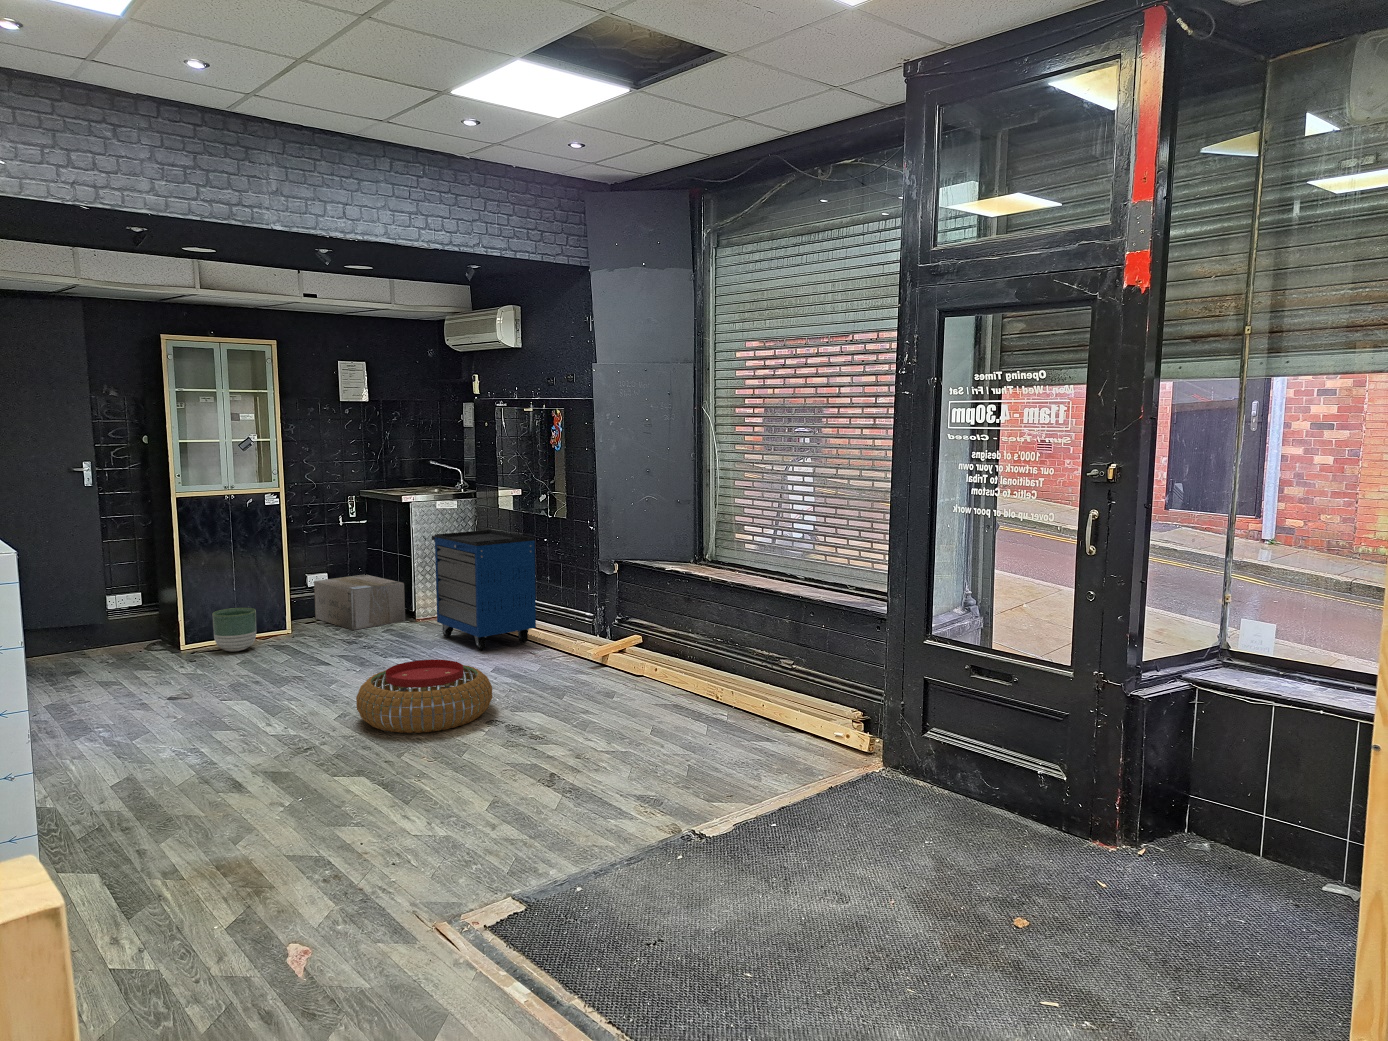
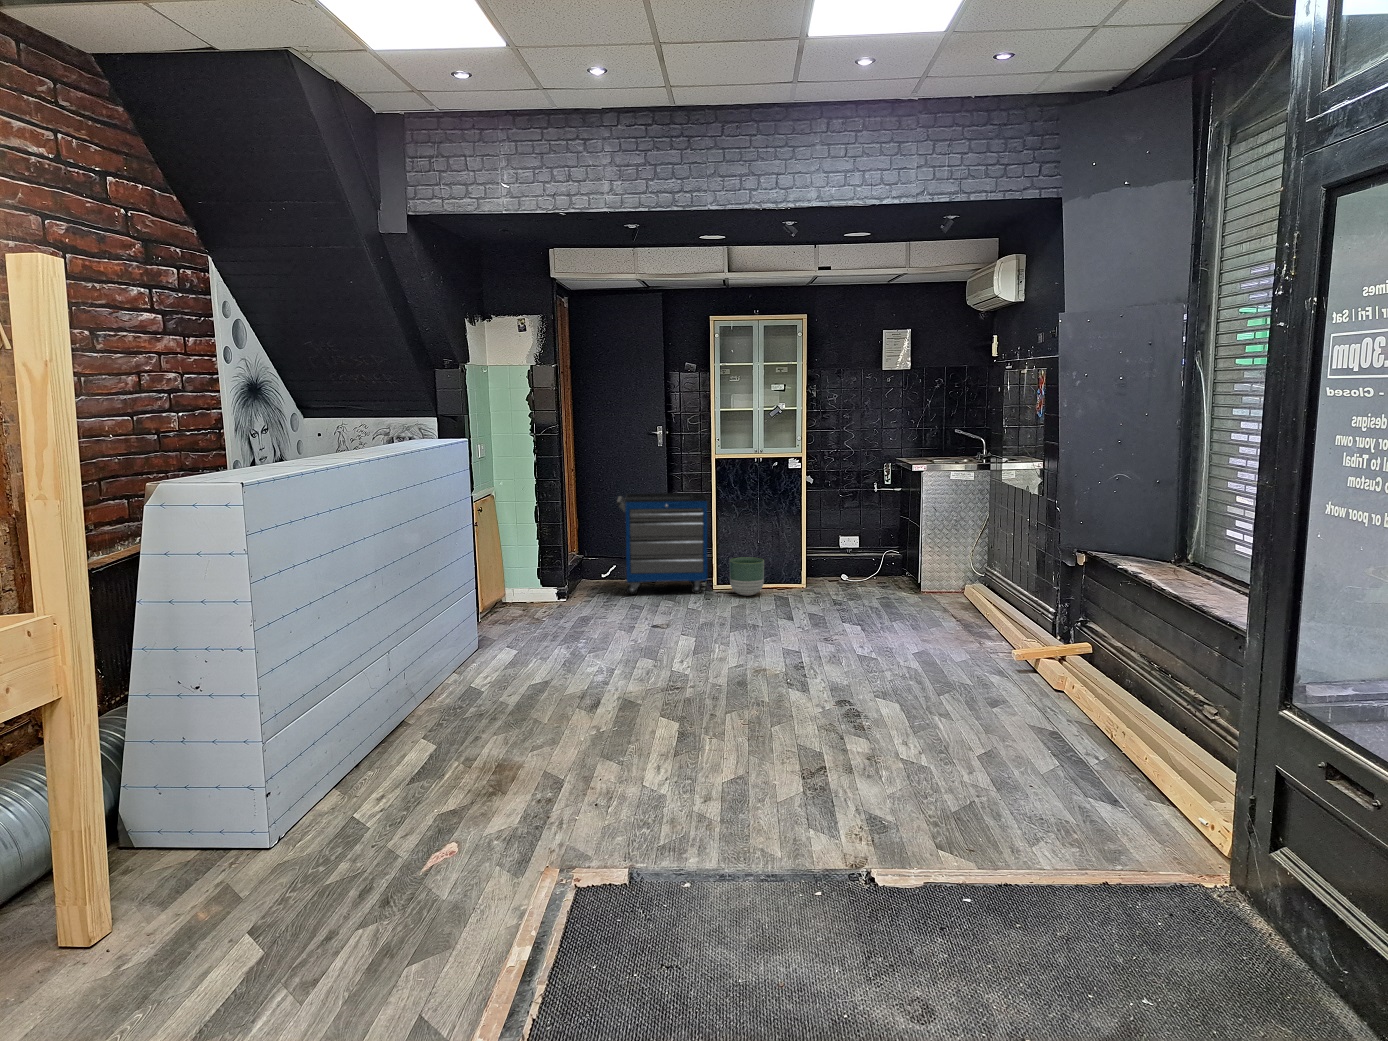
storage cabinet: present [432,530,536,650] -> present [617,493,707,595]
cardboard box: present [314,575,405,630] -> none [839,542,911,594]
pouf: present [356,660,492,733] -> none [737,626,870,698]

